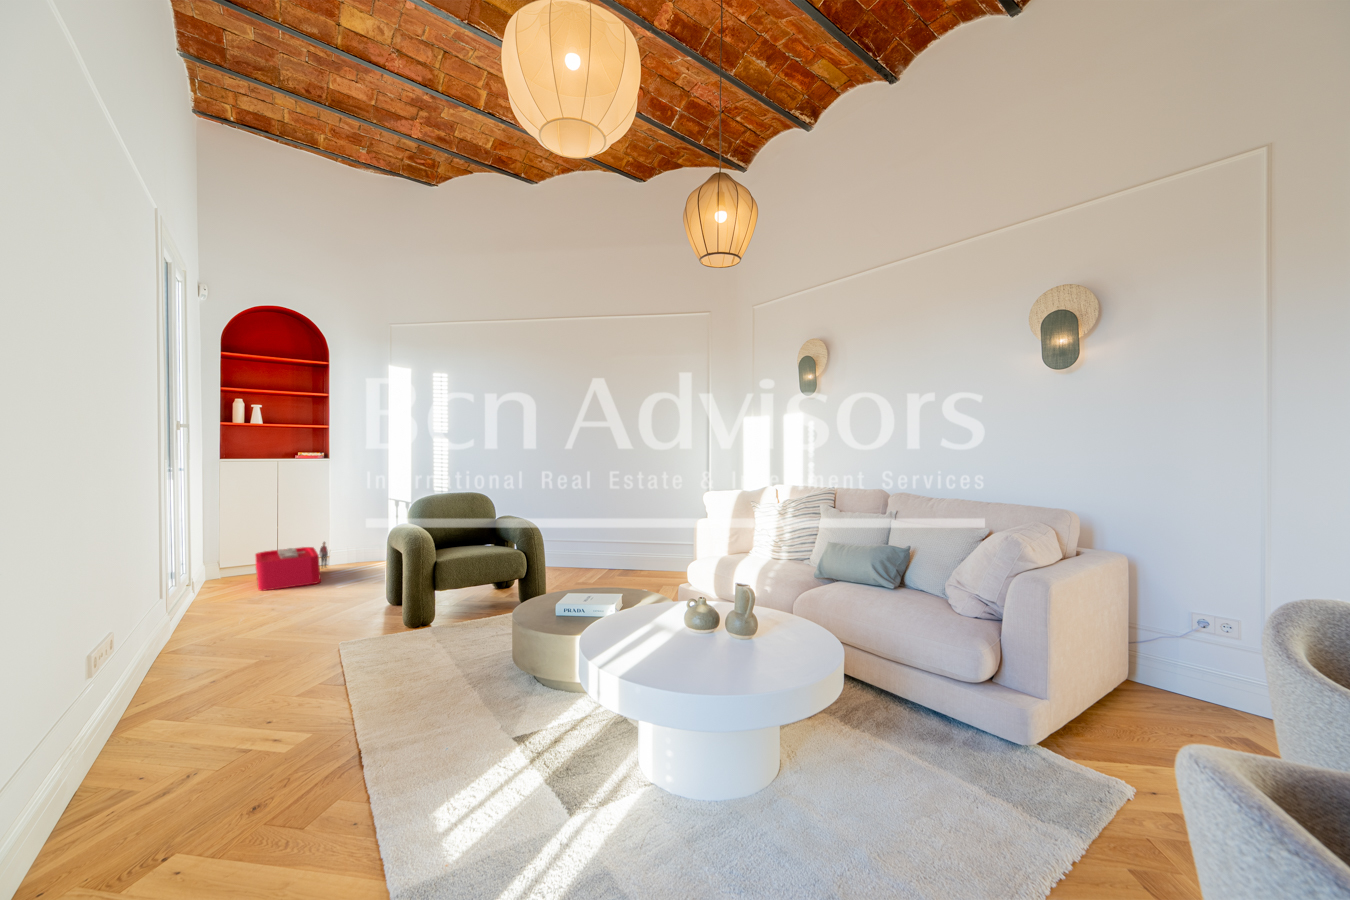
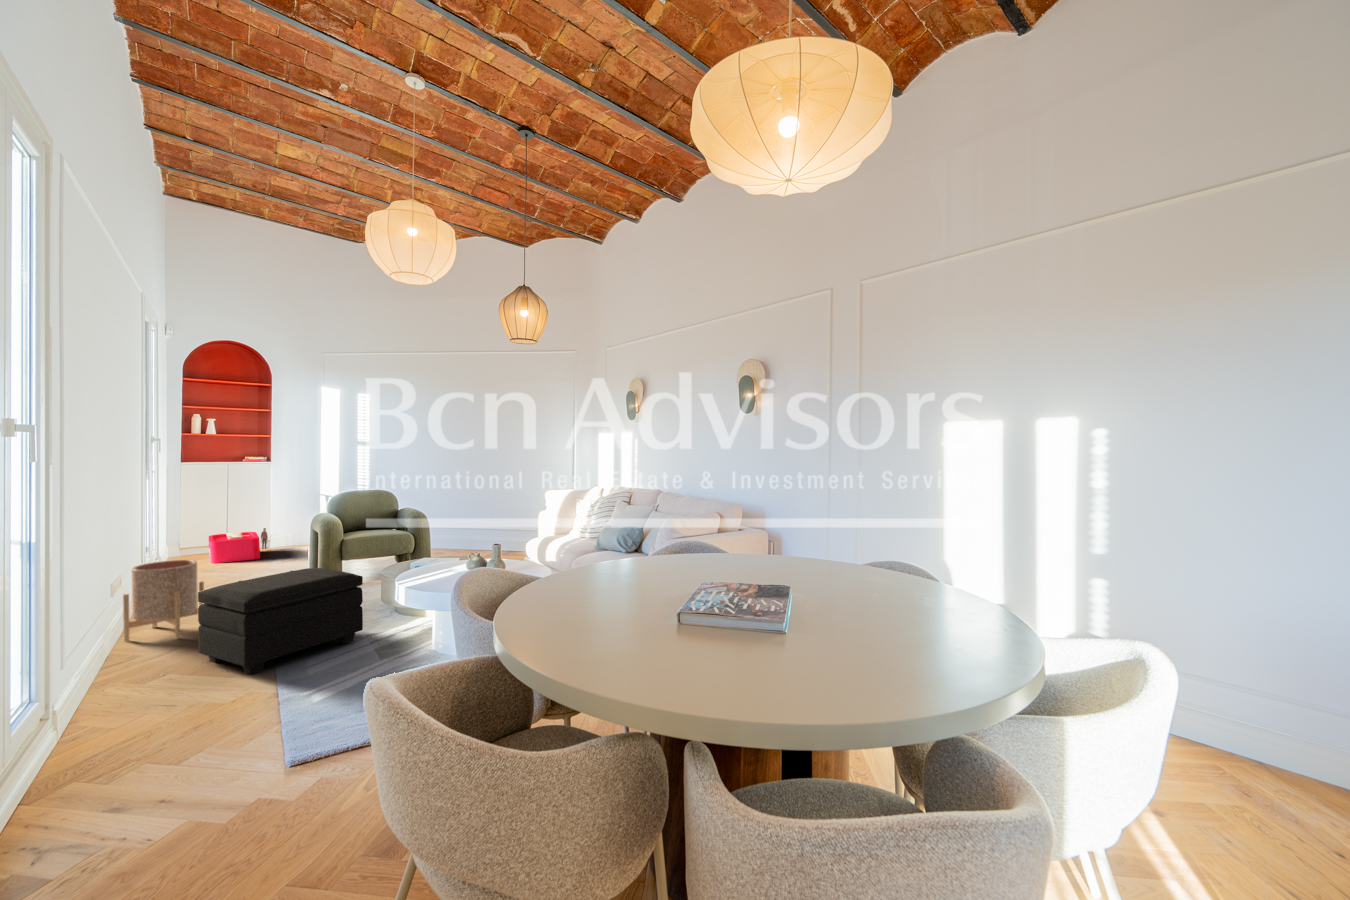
planter: none [112,609,248,758] -> present [123,560,204,642]
footstool: none [233,623,511,860] -> present [198,568,363,674]

